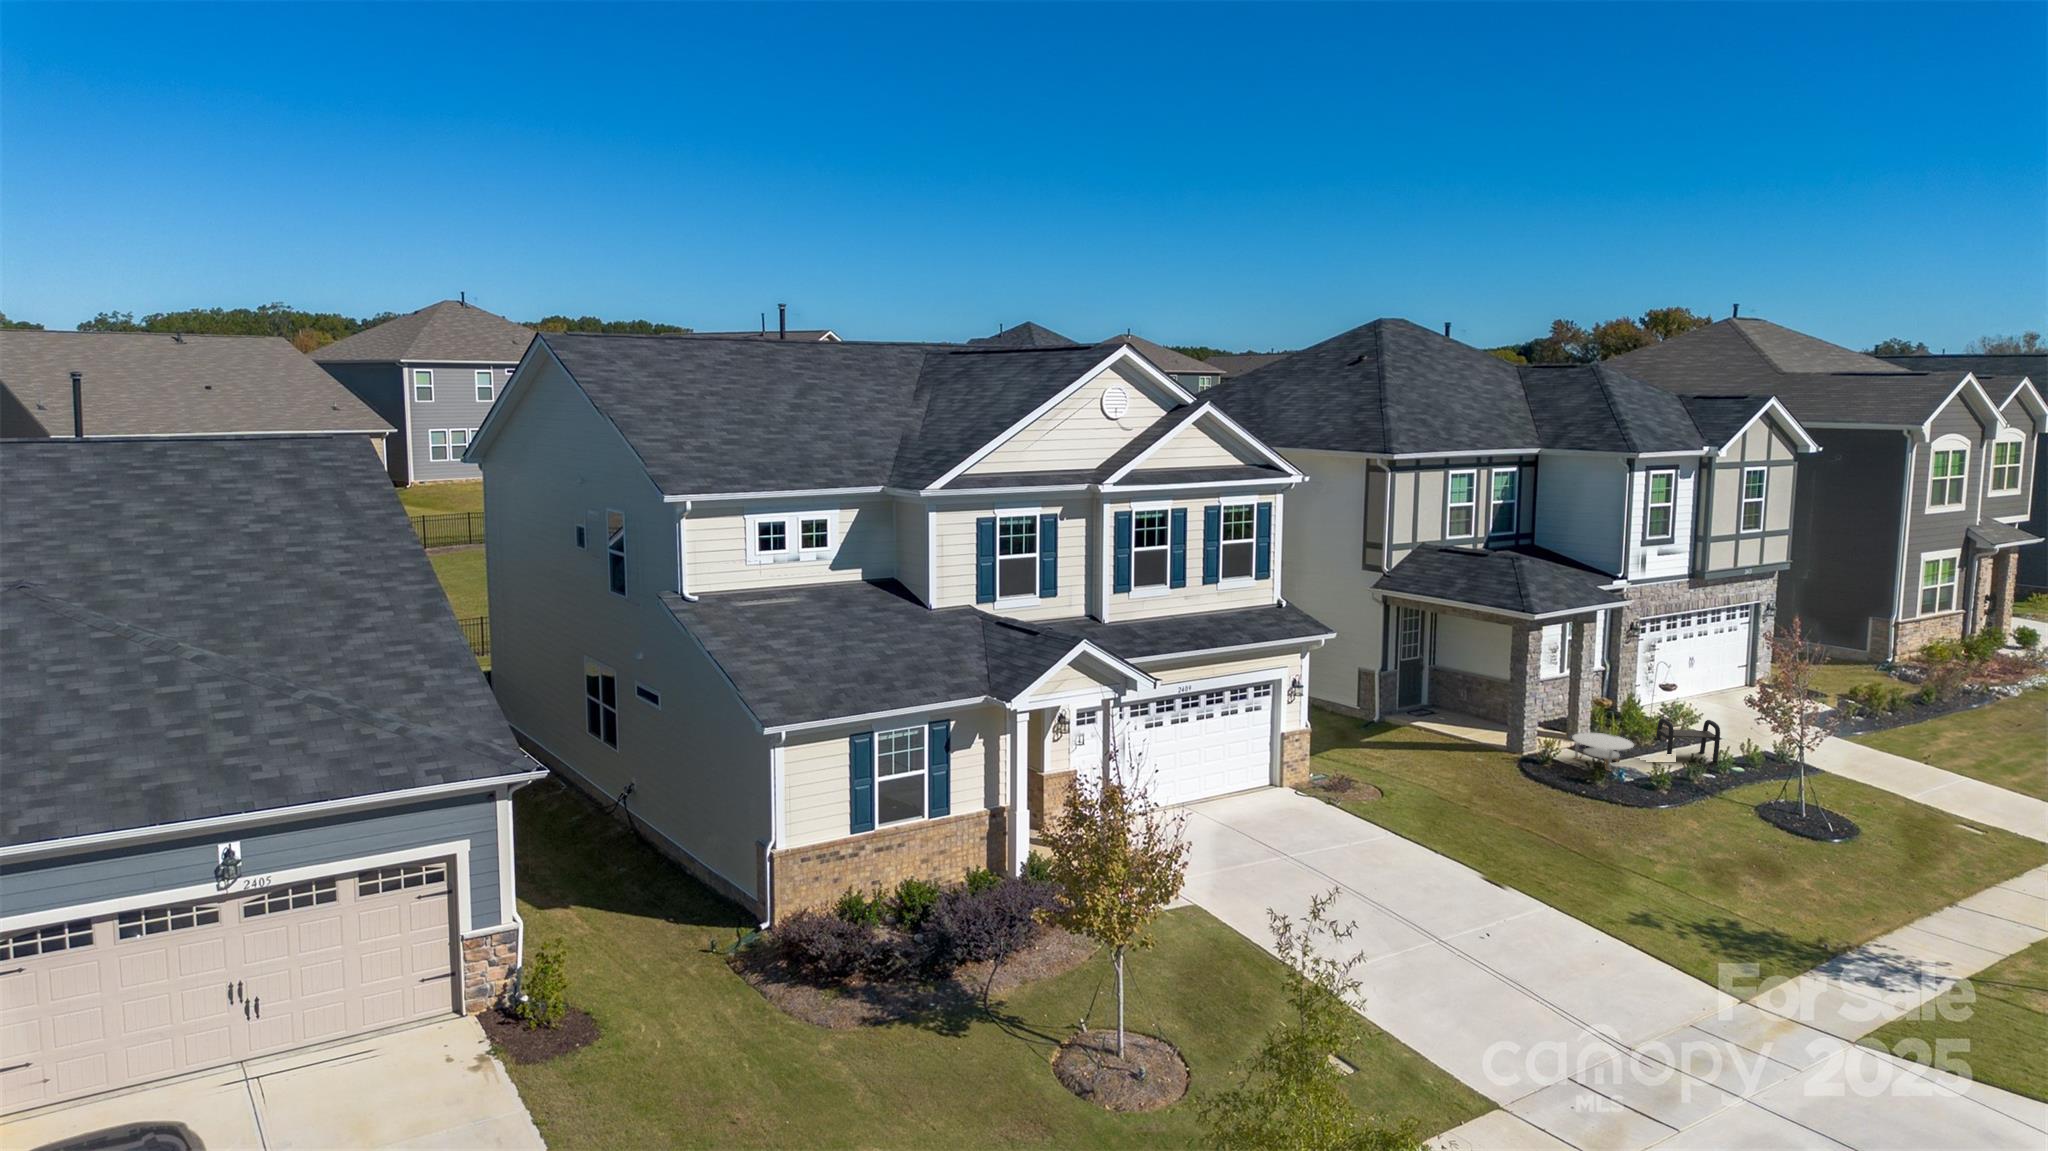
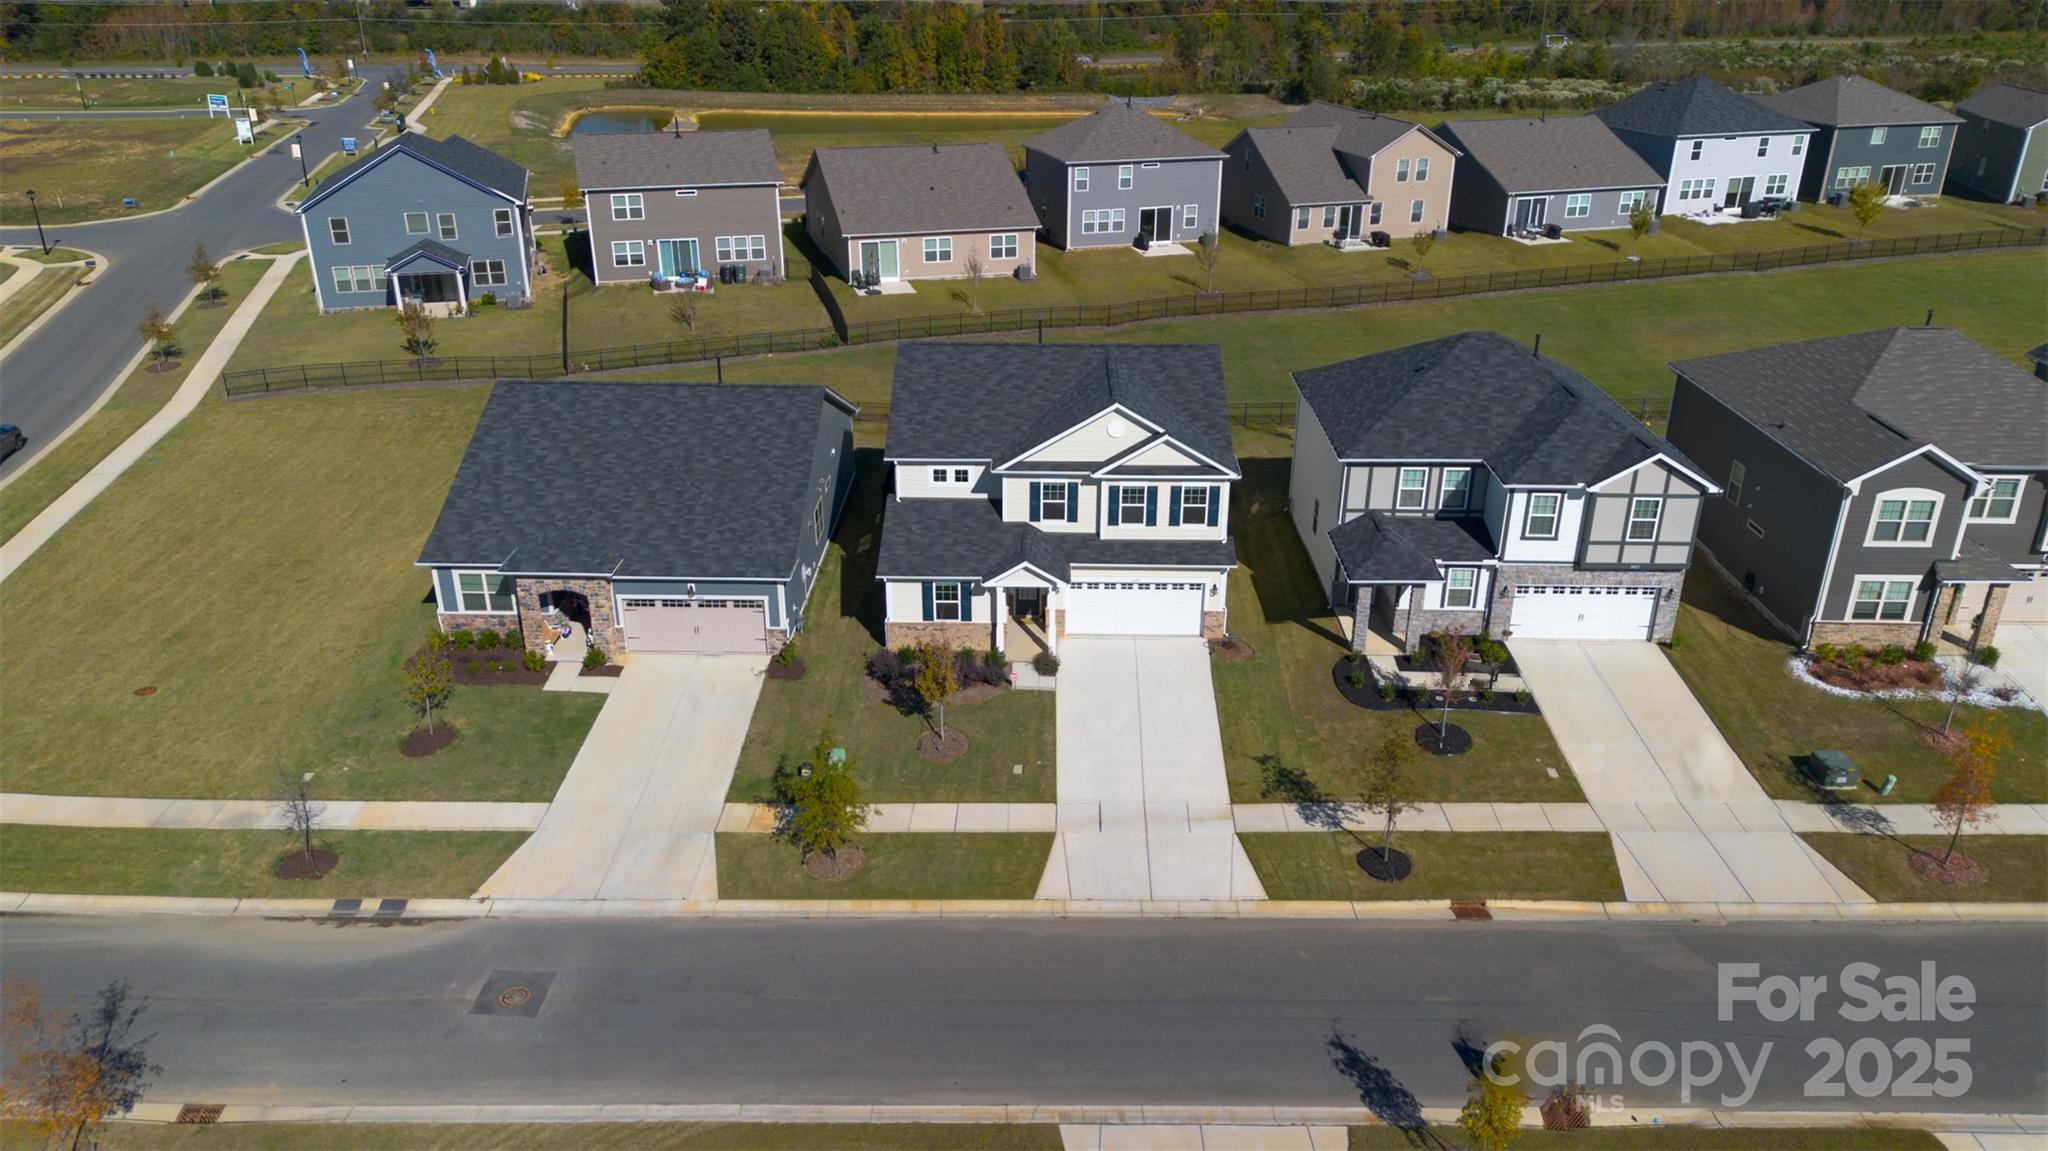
round table: present [1572,732,1634,771] -> none [1397,649,1433,677]

